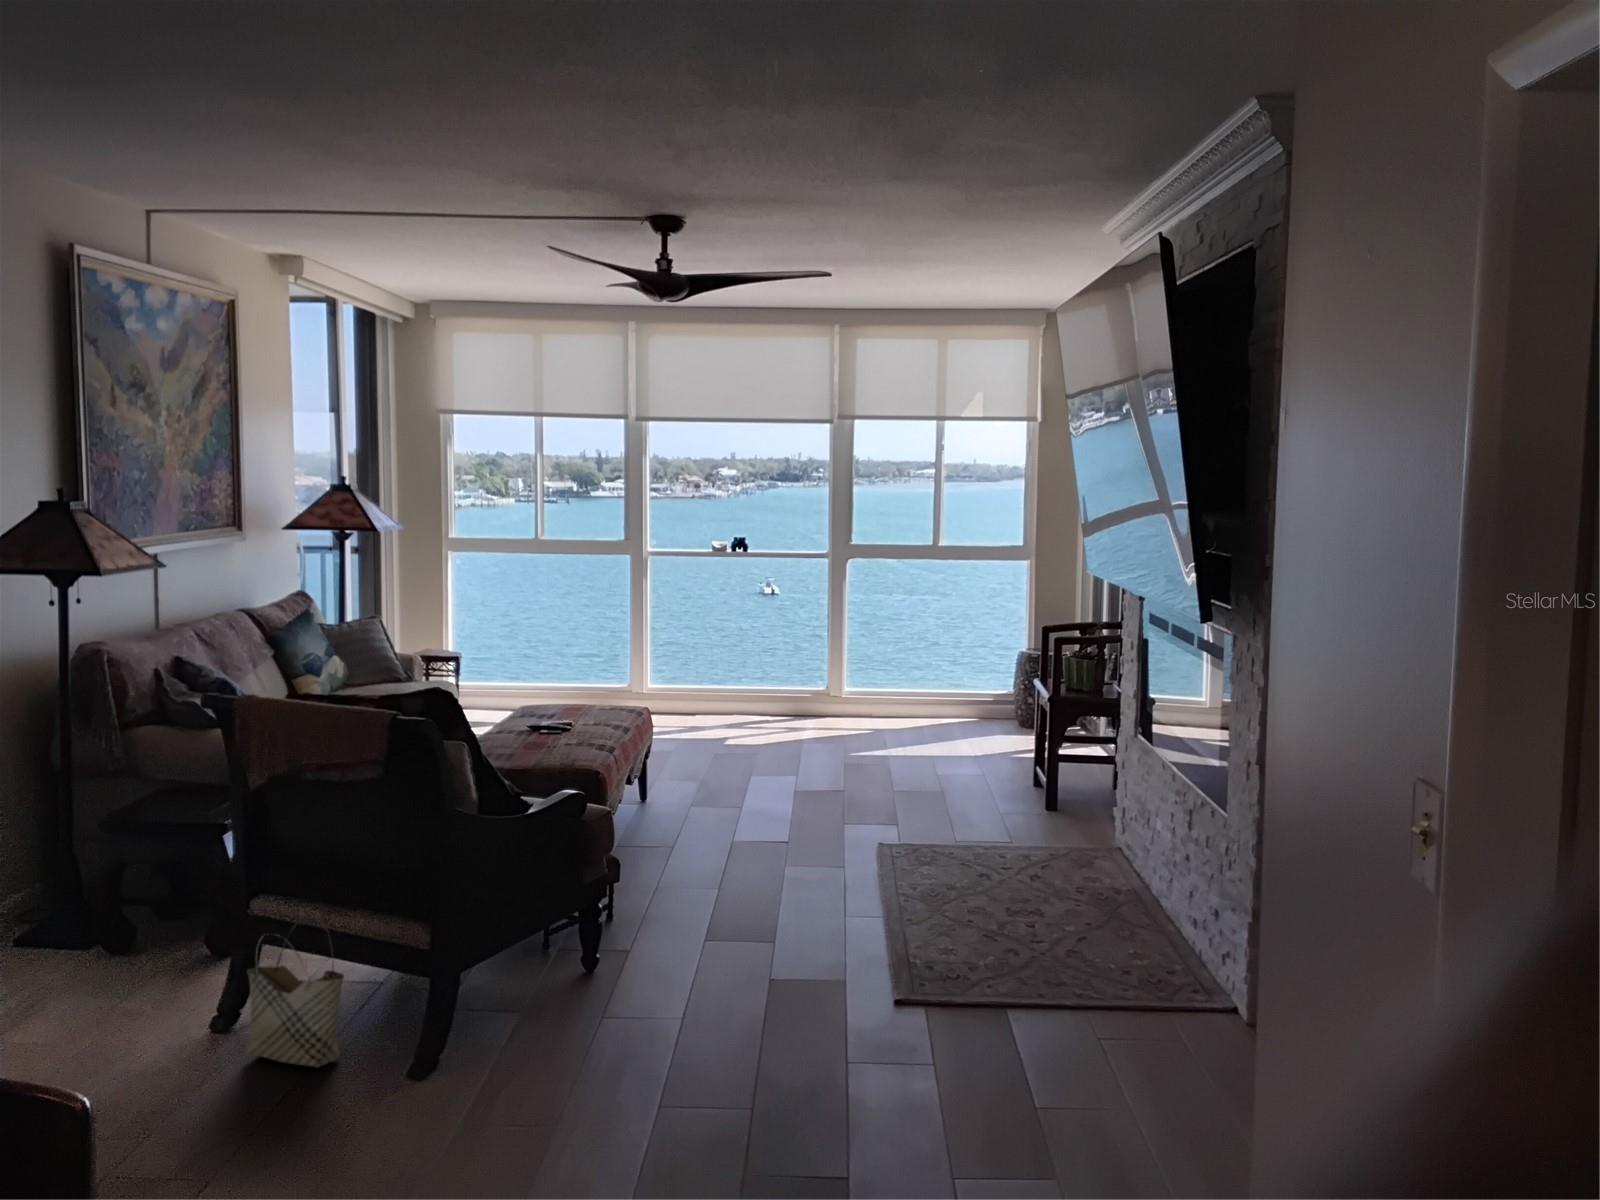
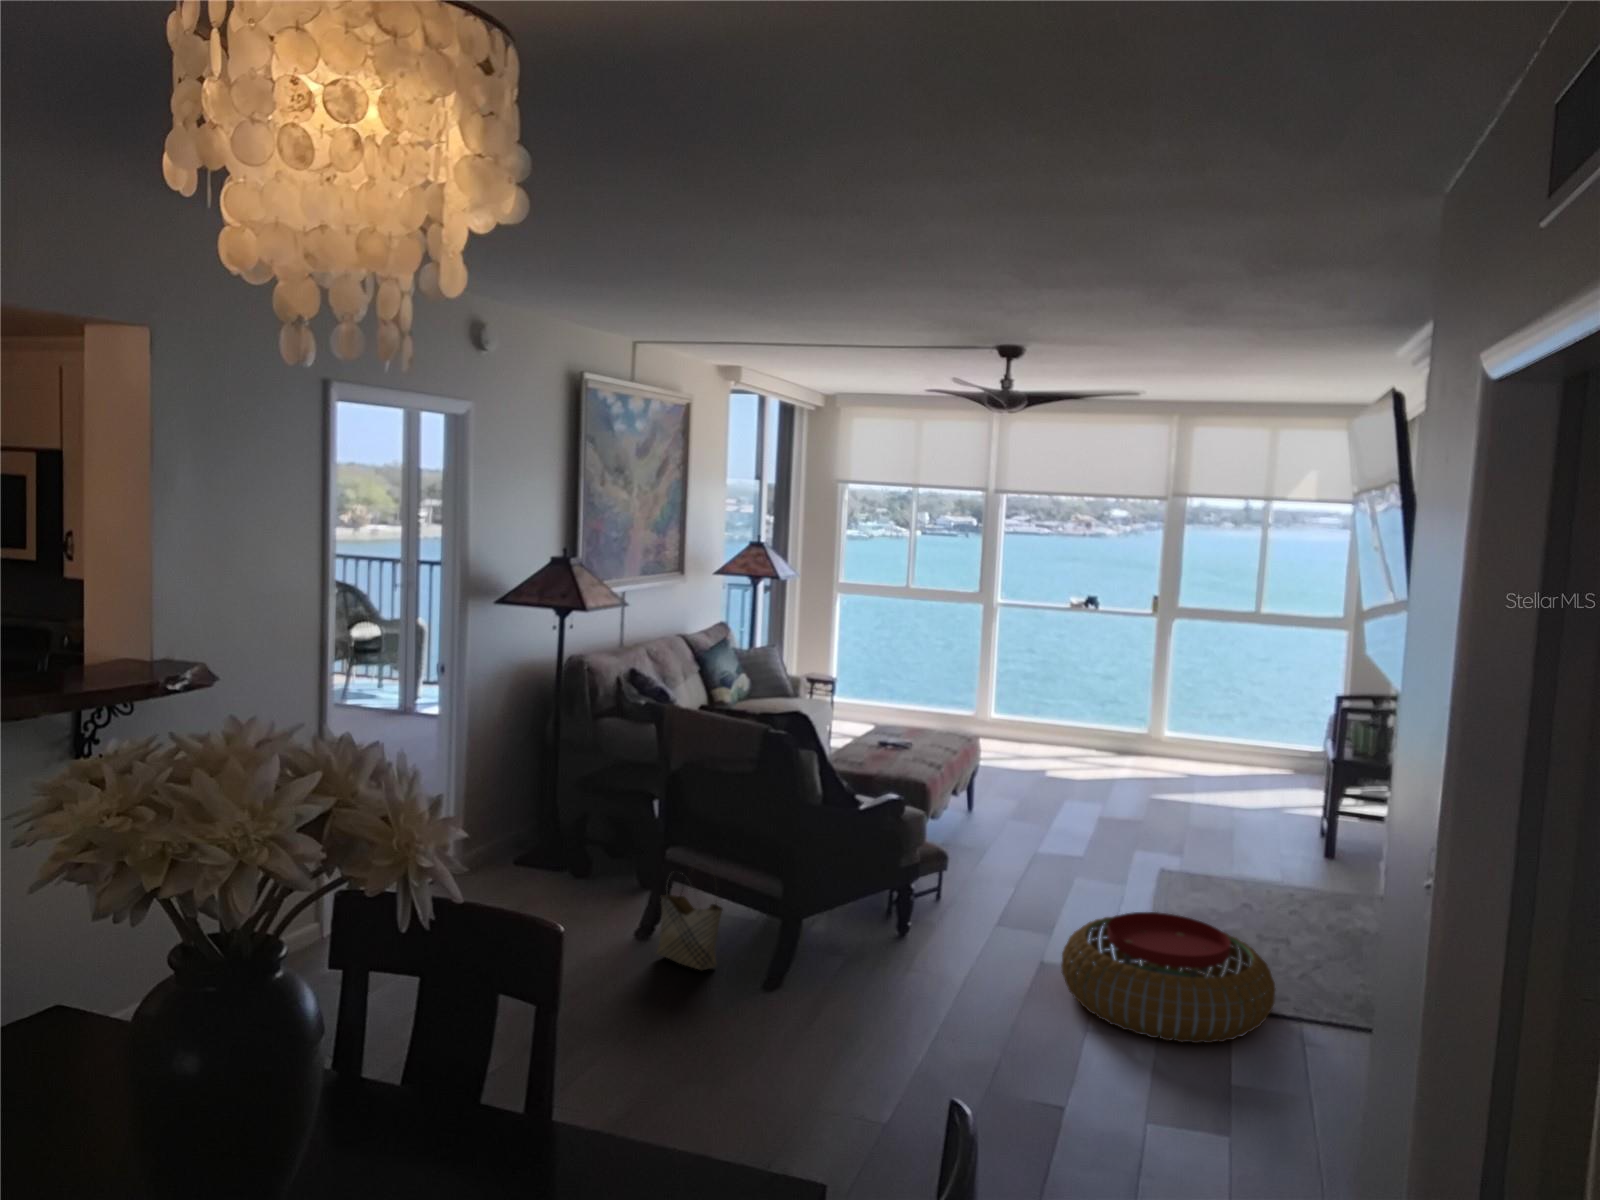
pouf: none [800,894,1052,1053] -> present [1061,912,1276,1043]

